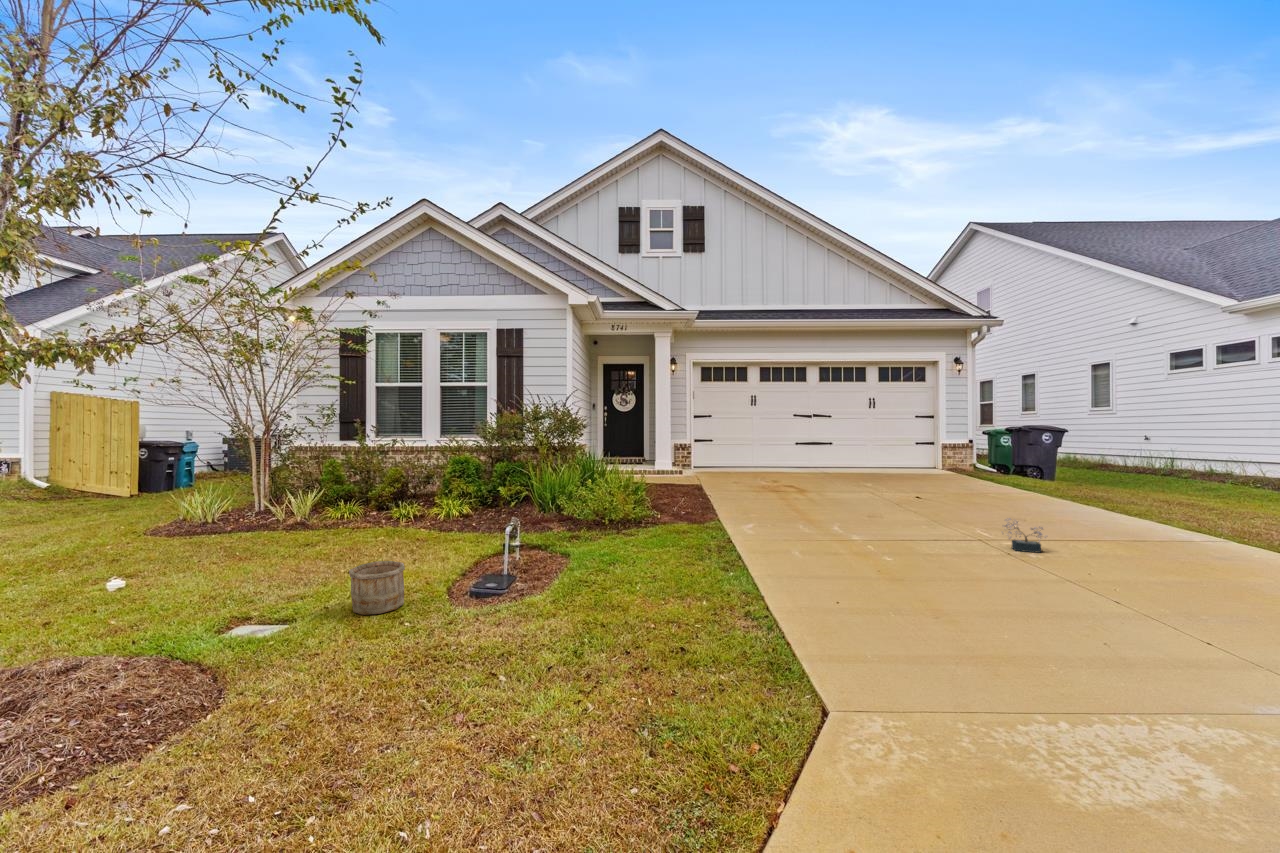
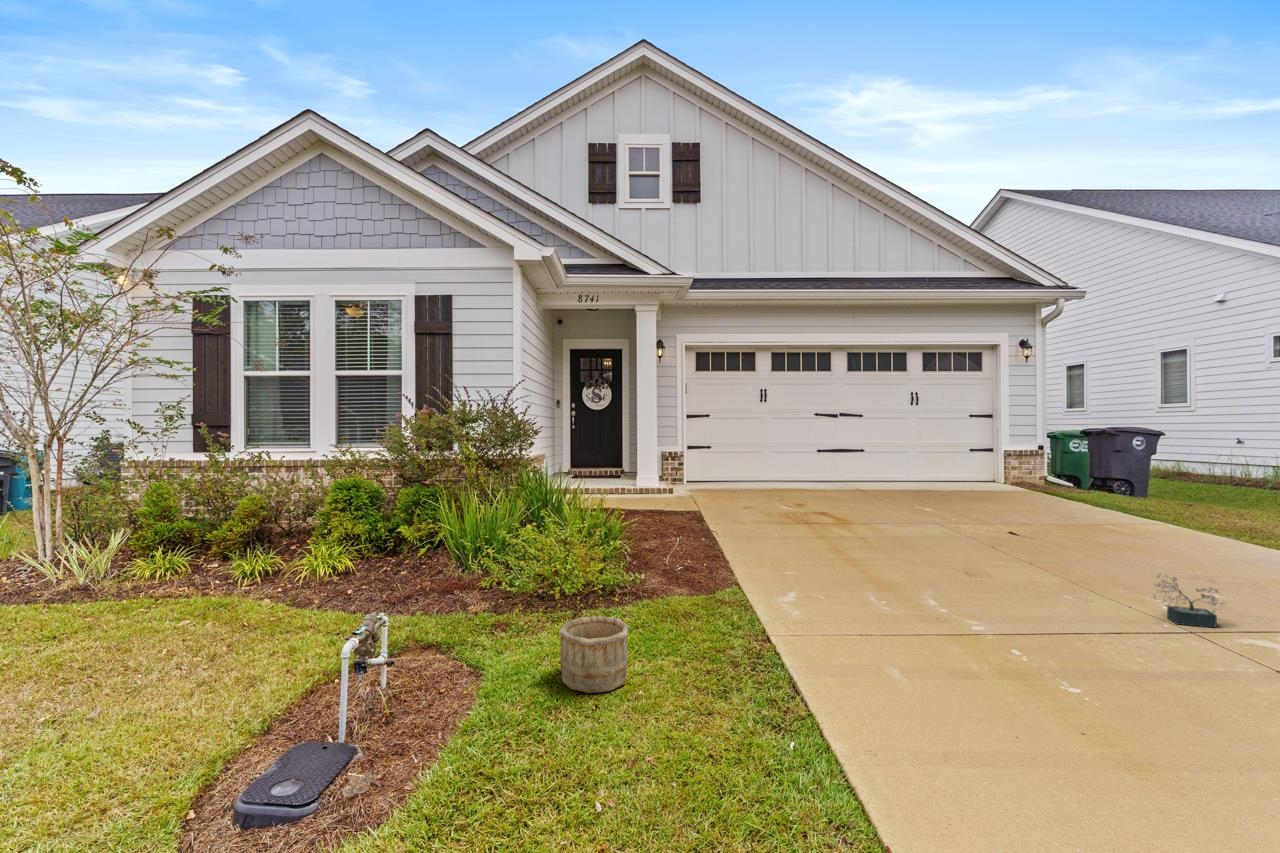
wooden bucket: present [349,561,405,615] -> present [559,616,629,693]

